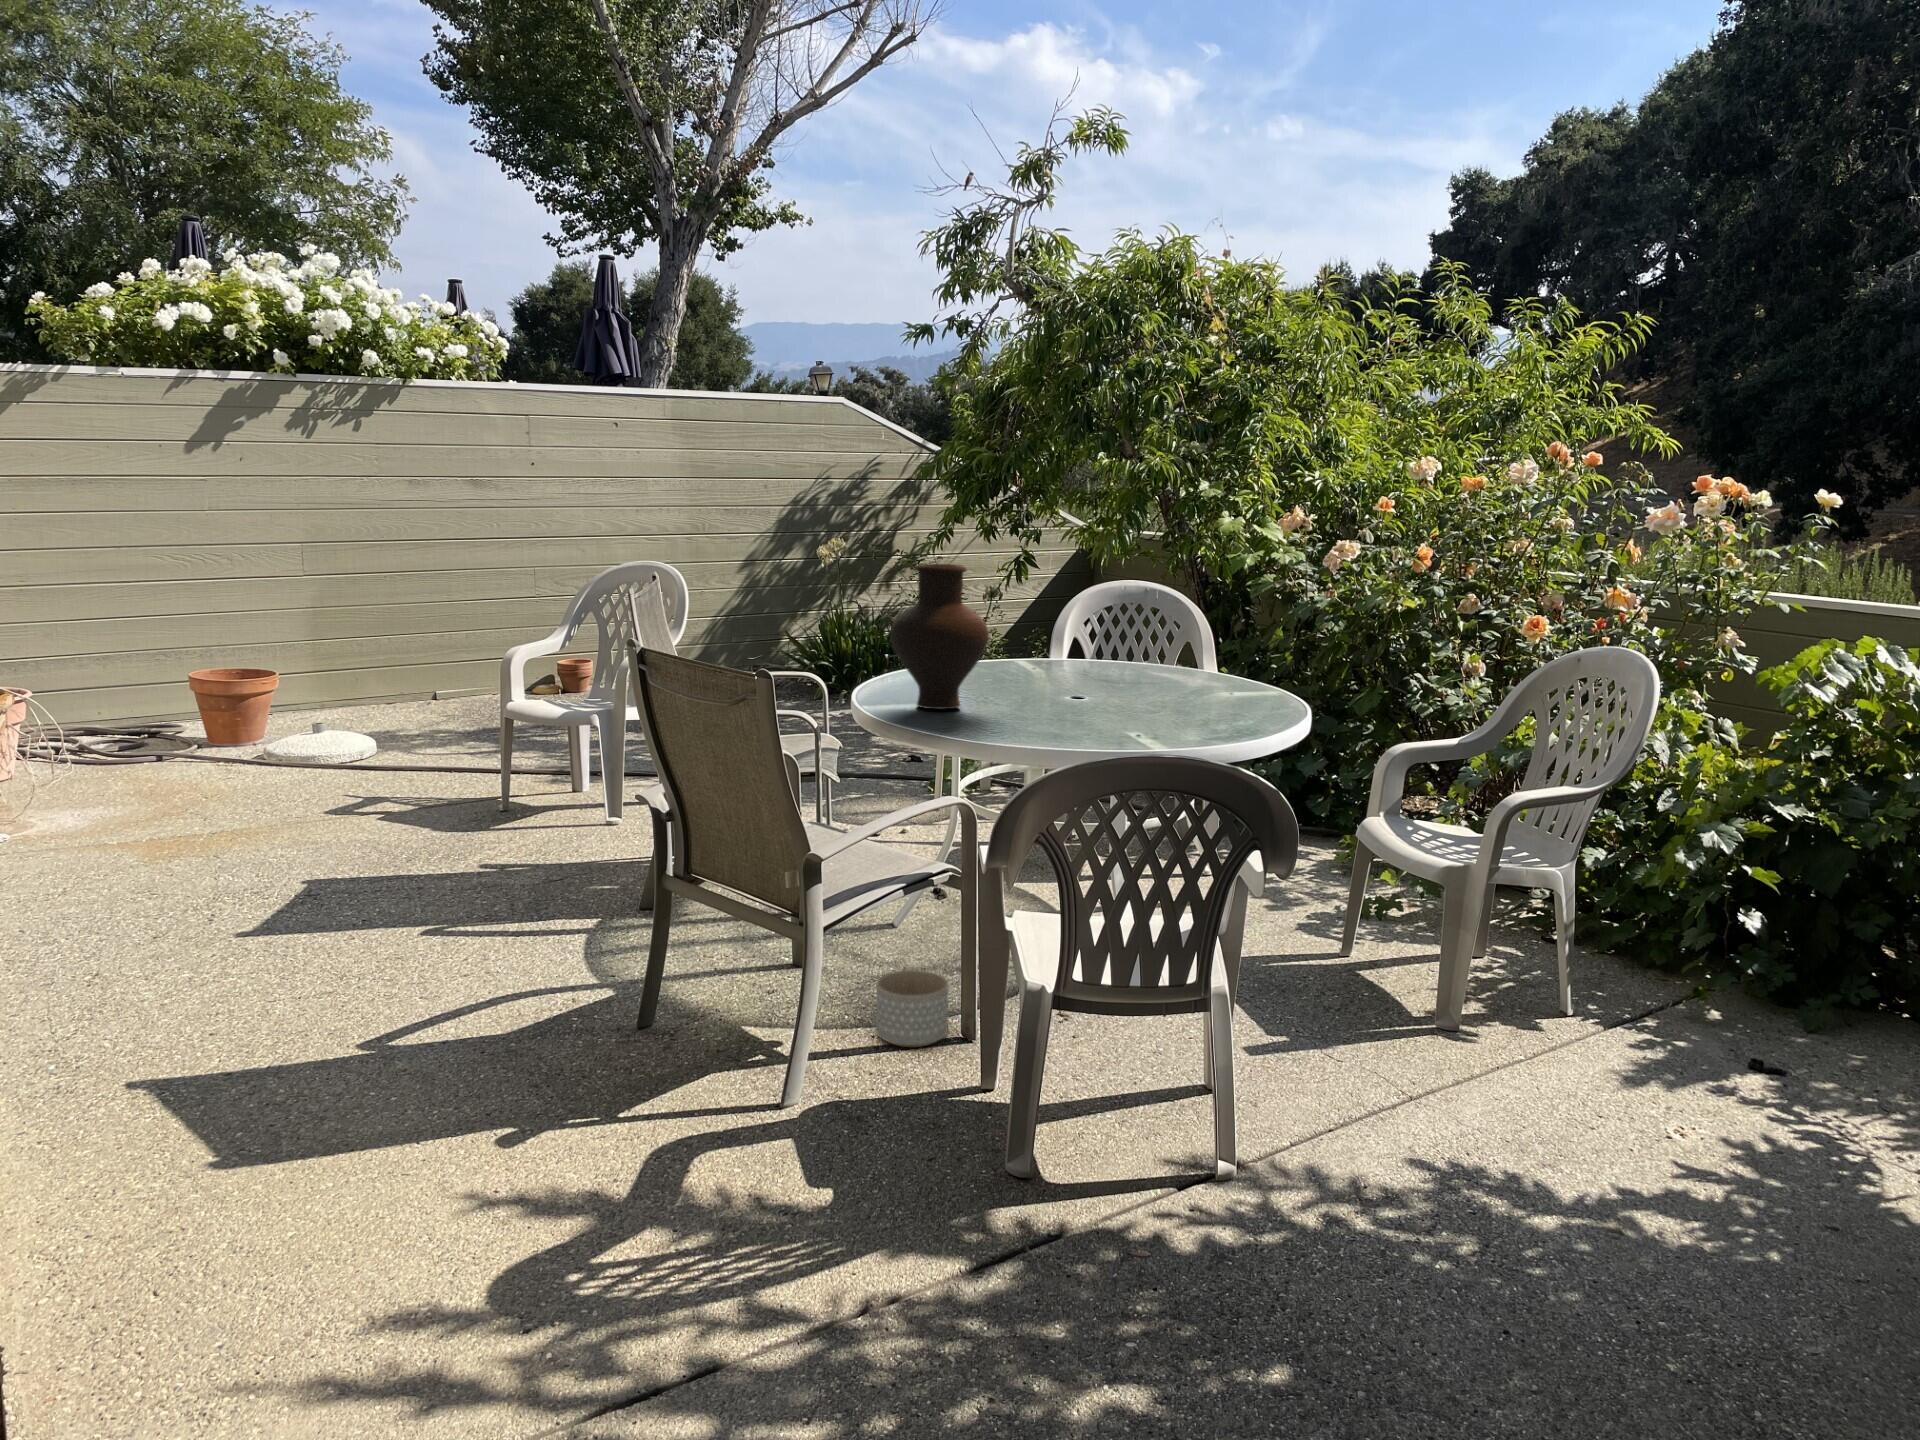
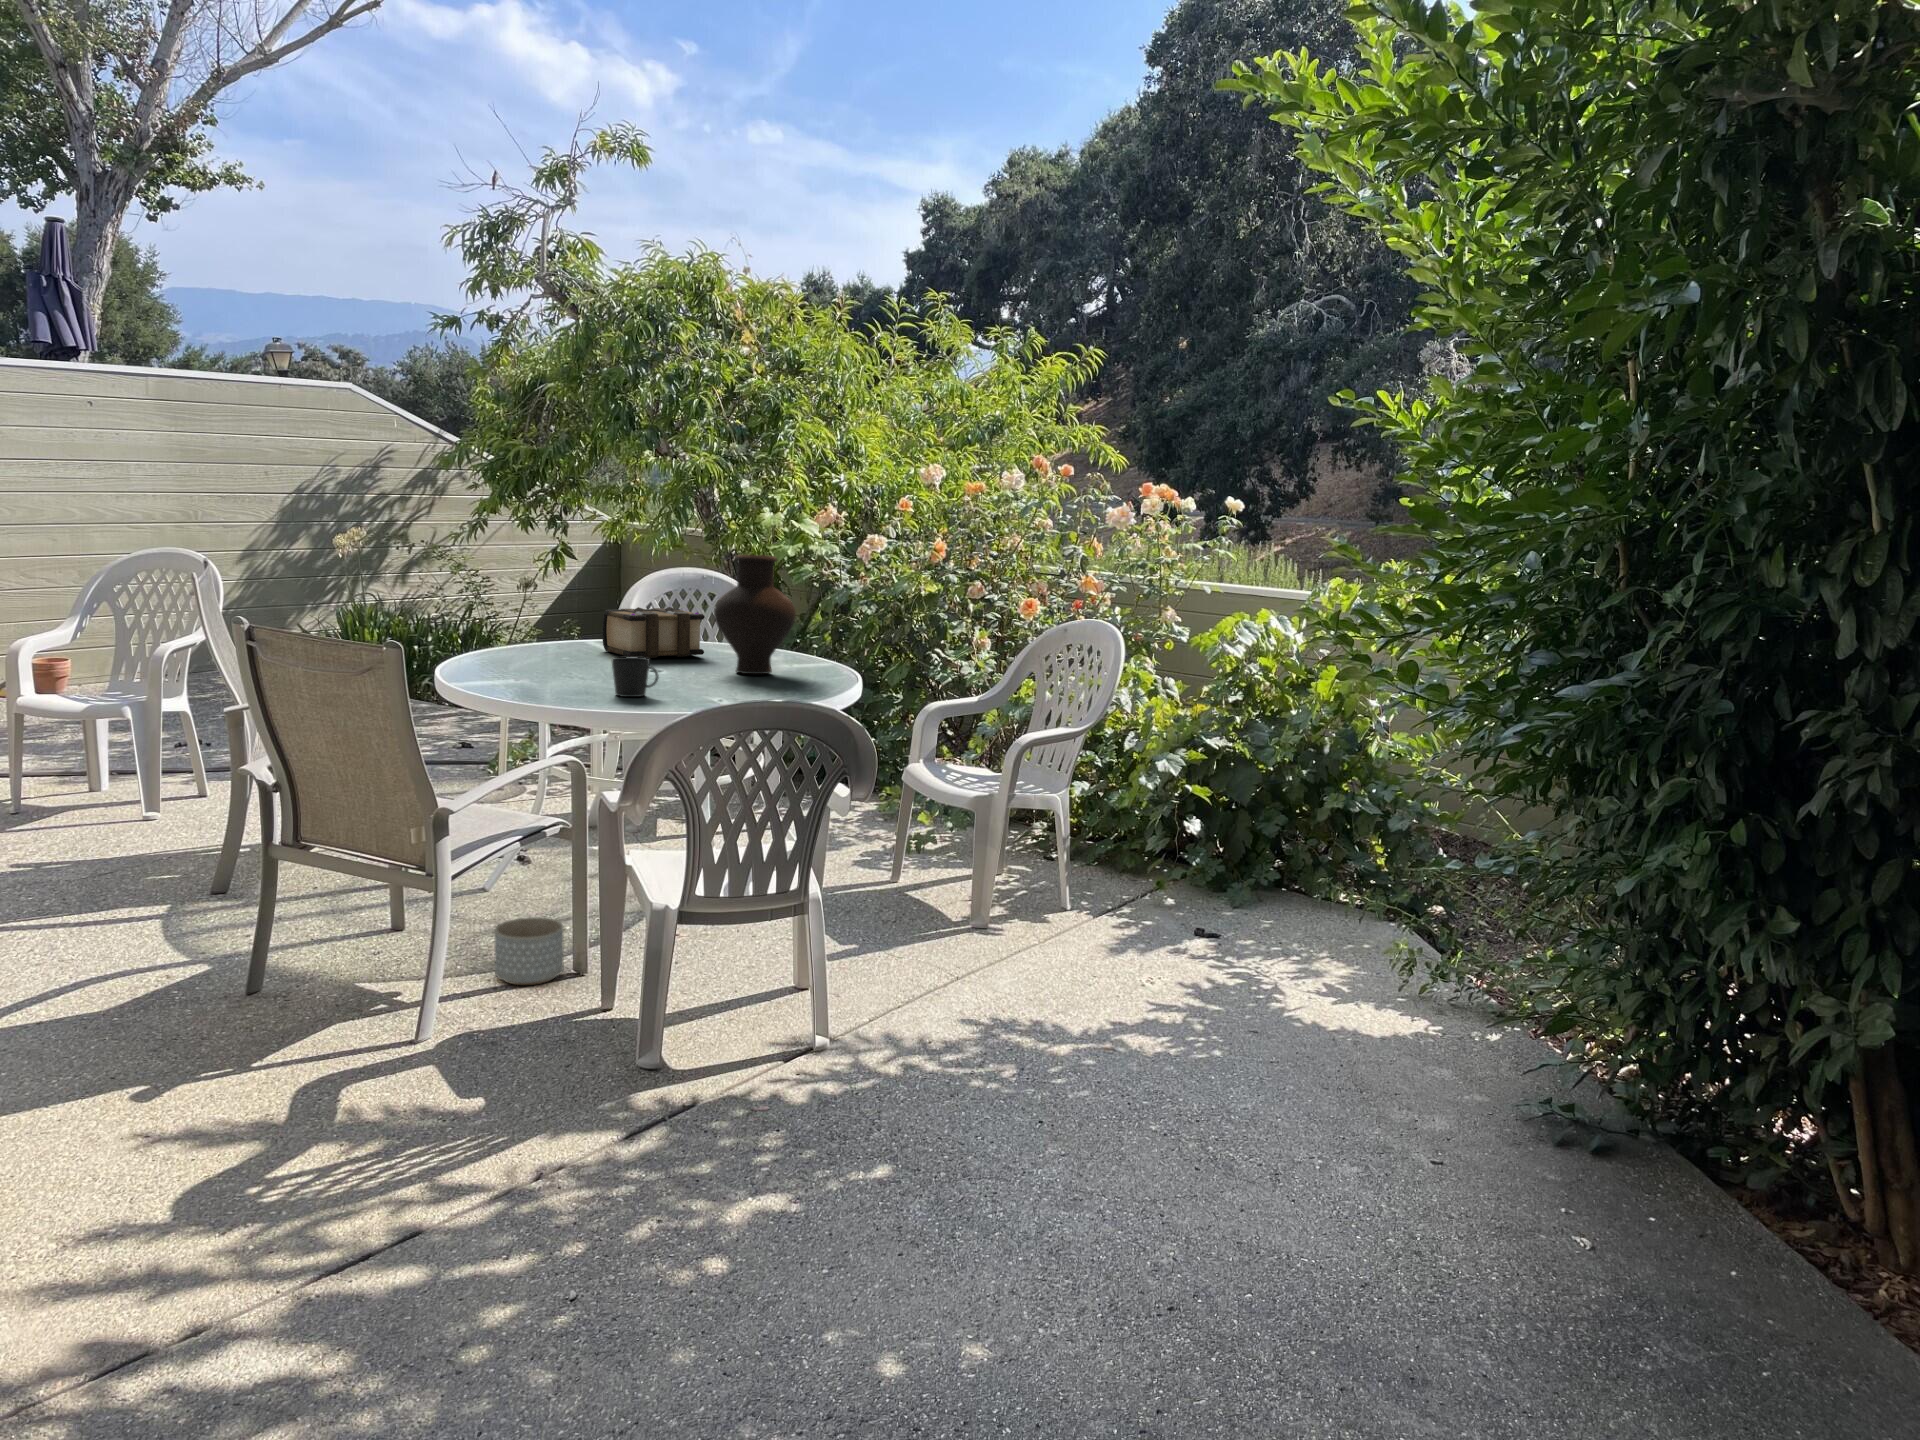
vase: present [891,564,989,709] -> present [714,555,796,674]
book: none [1027,626,1136,682] -> present [602,607,705,658]
cup: none [1013,686,1064,732] -> present [612,657,659,697]

